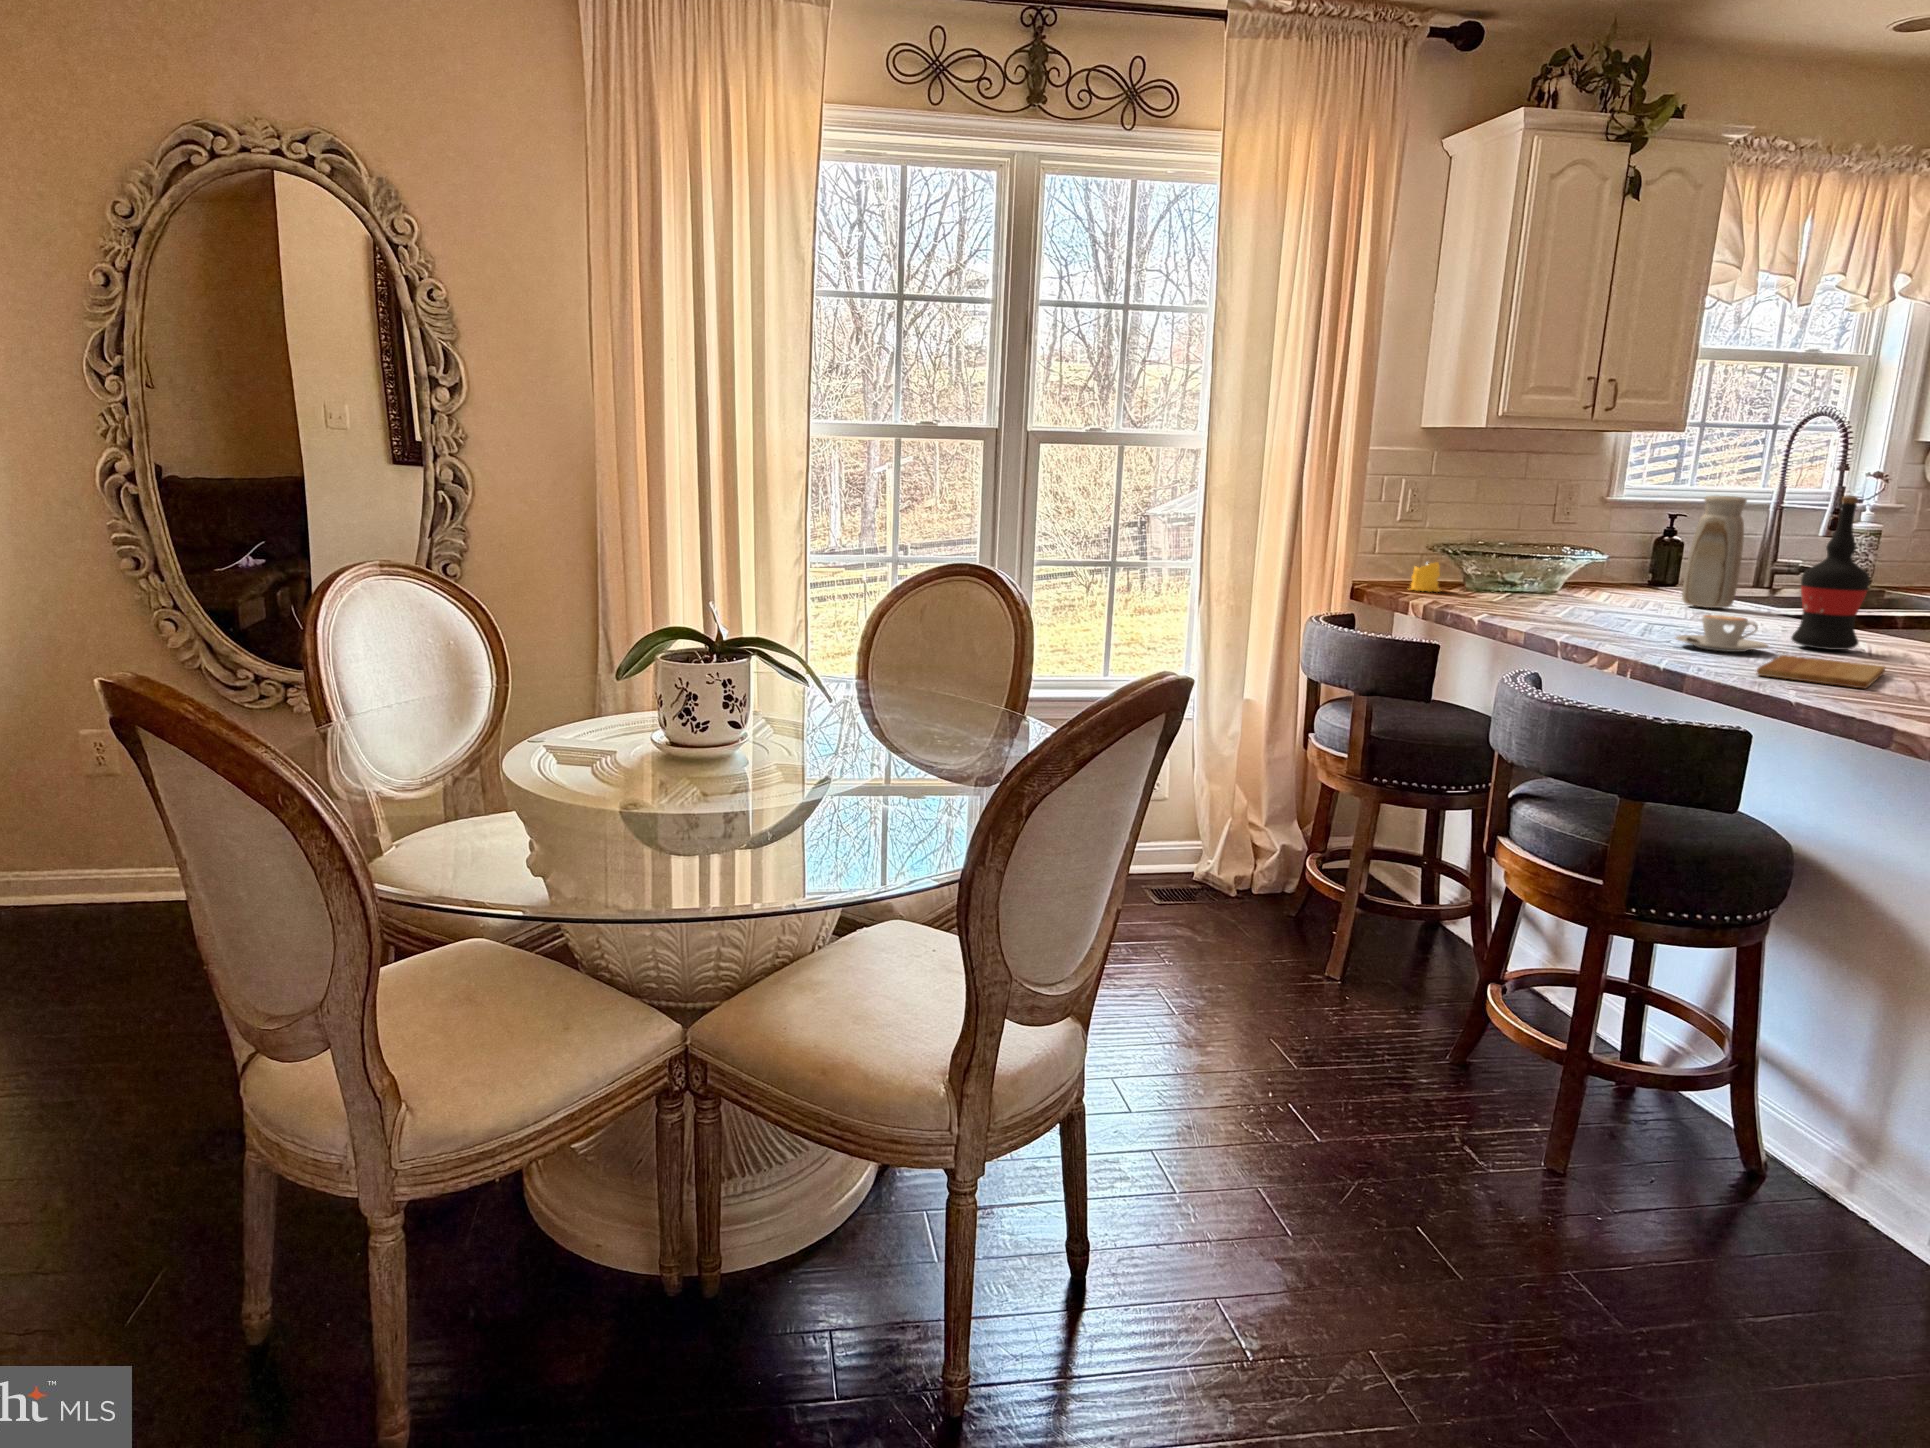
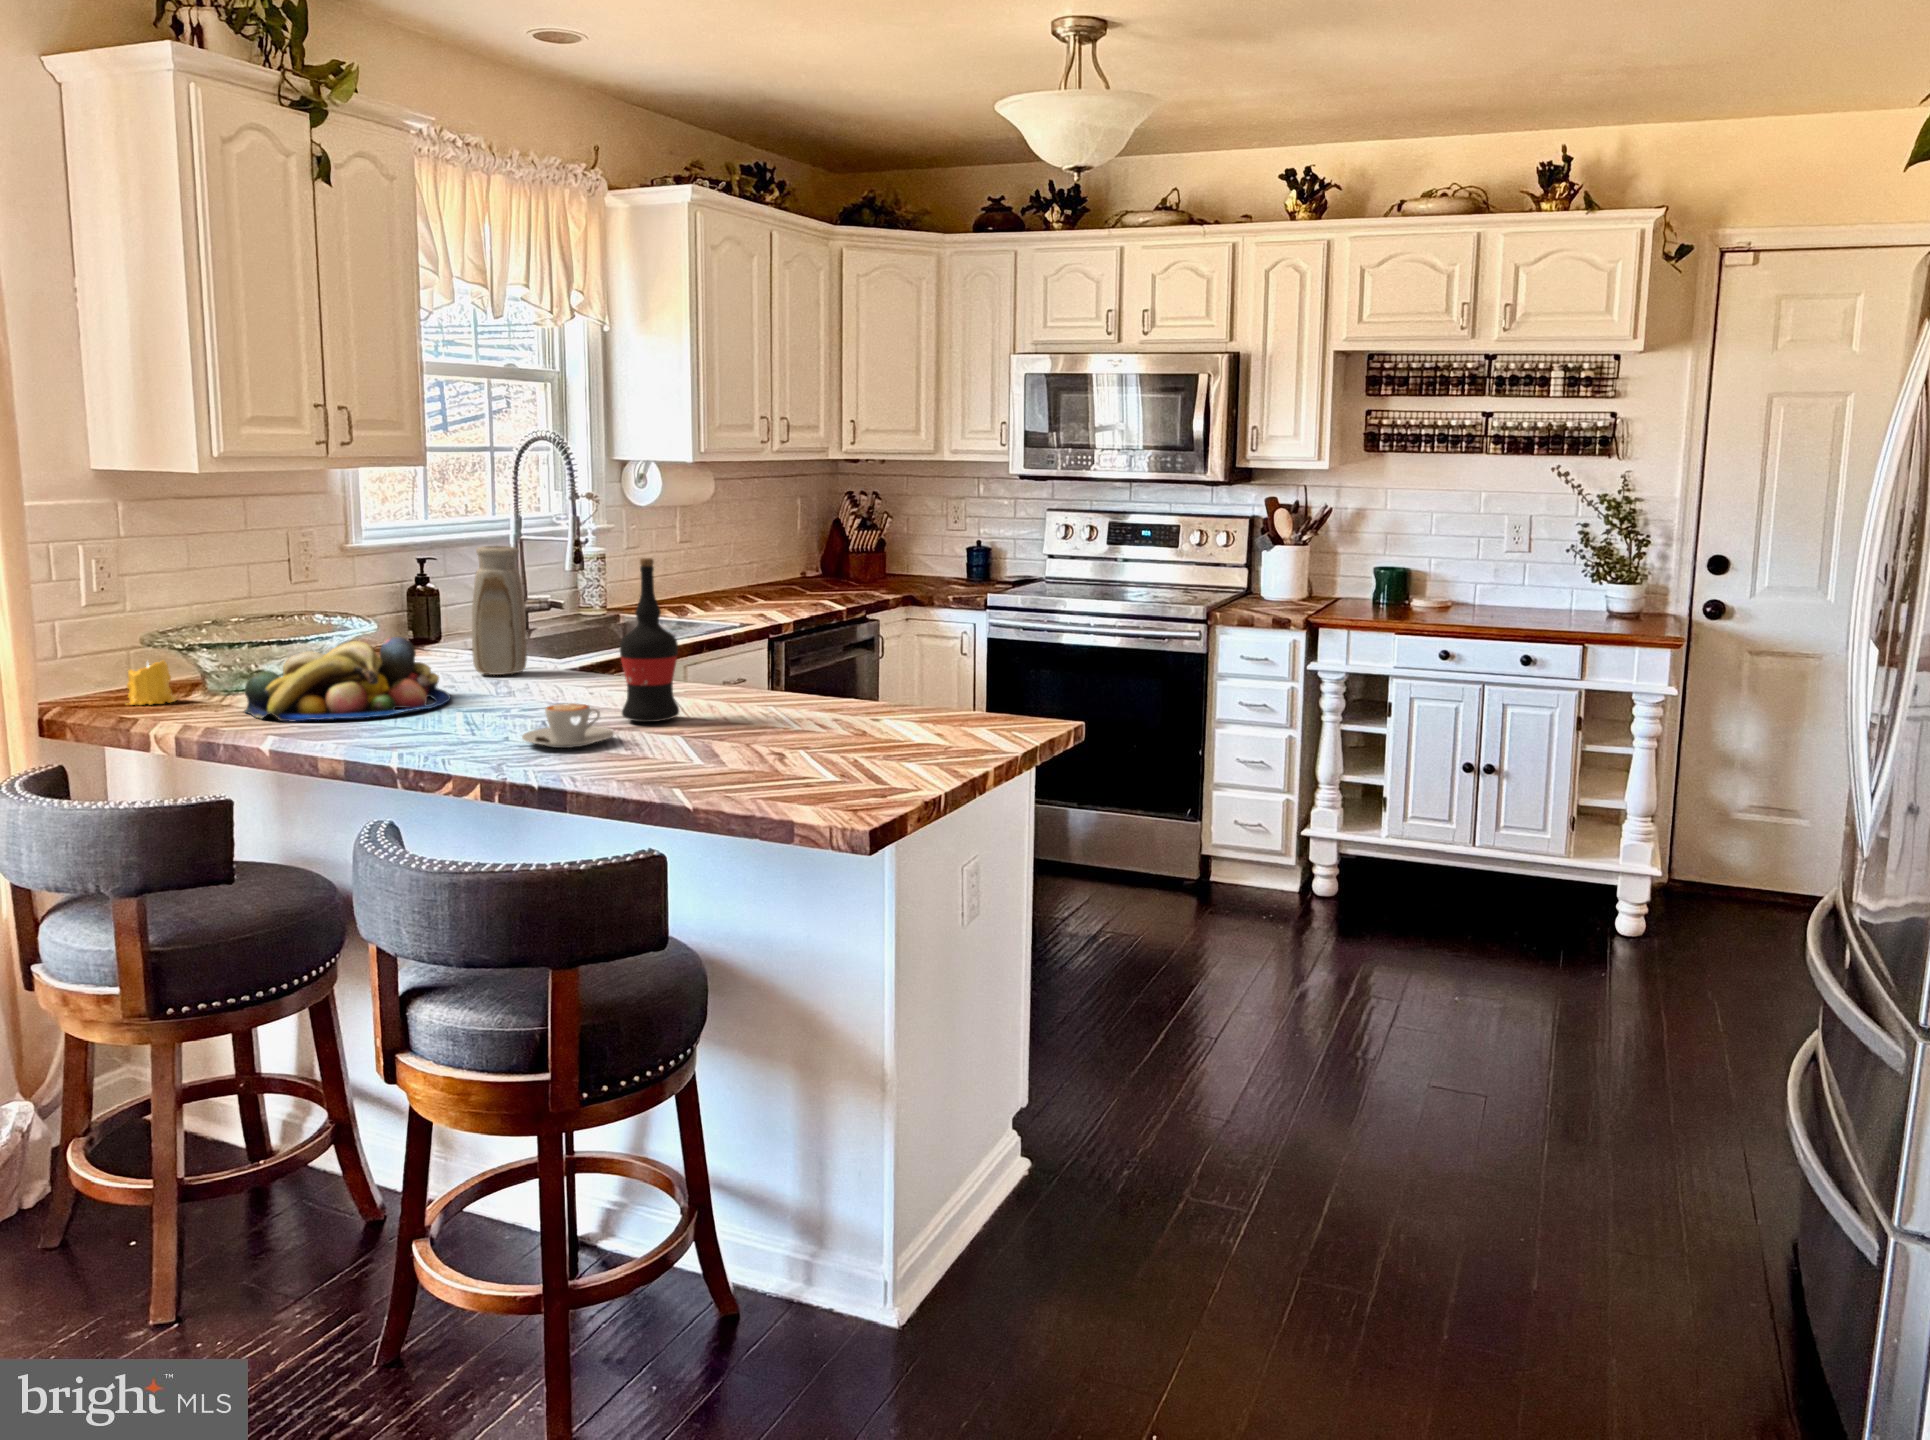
fruit bowl: none [1477,558,1644,616] -> present [244,637,451,721]
cutting board: present [1757,655,1885,688] -> none [634,740,733,780]

